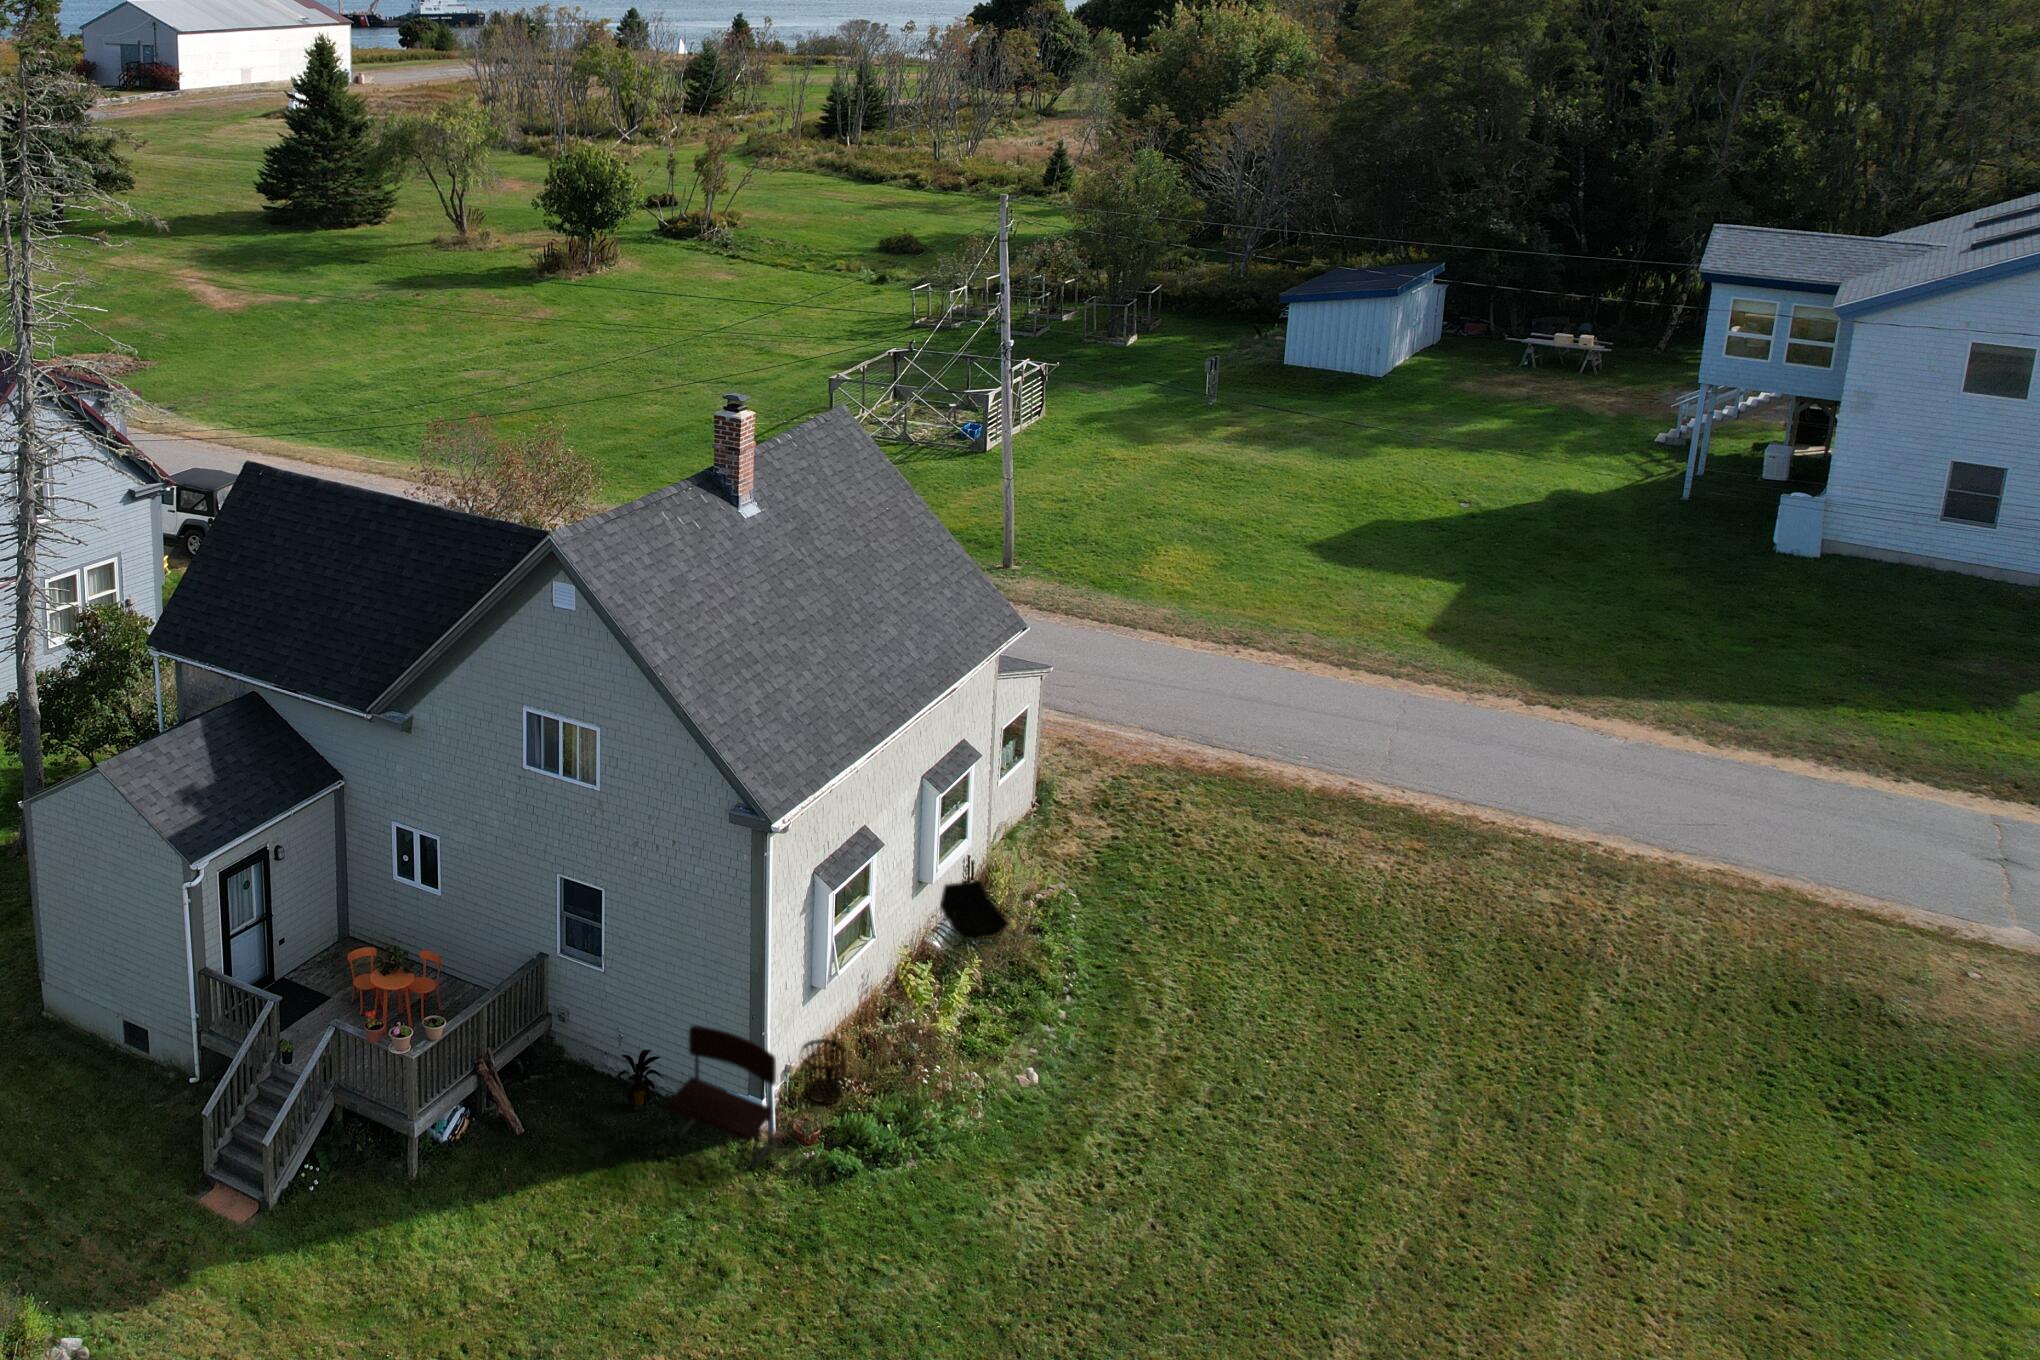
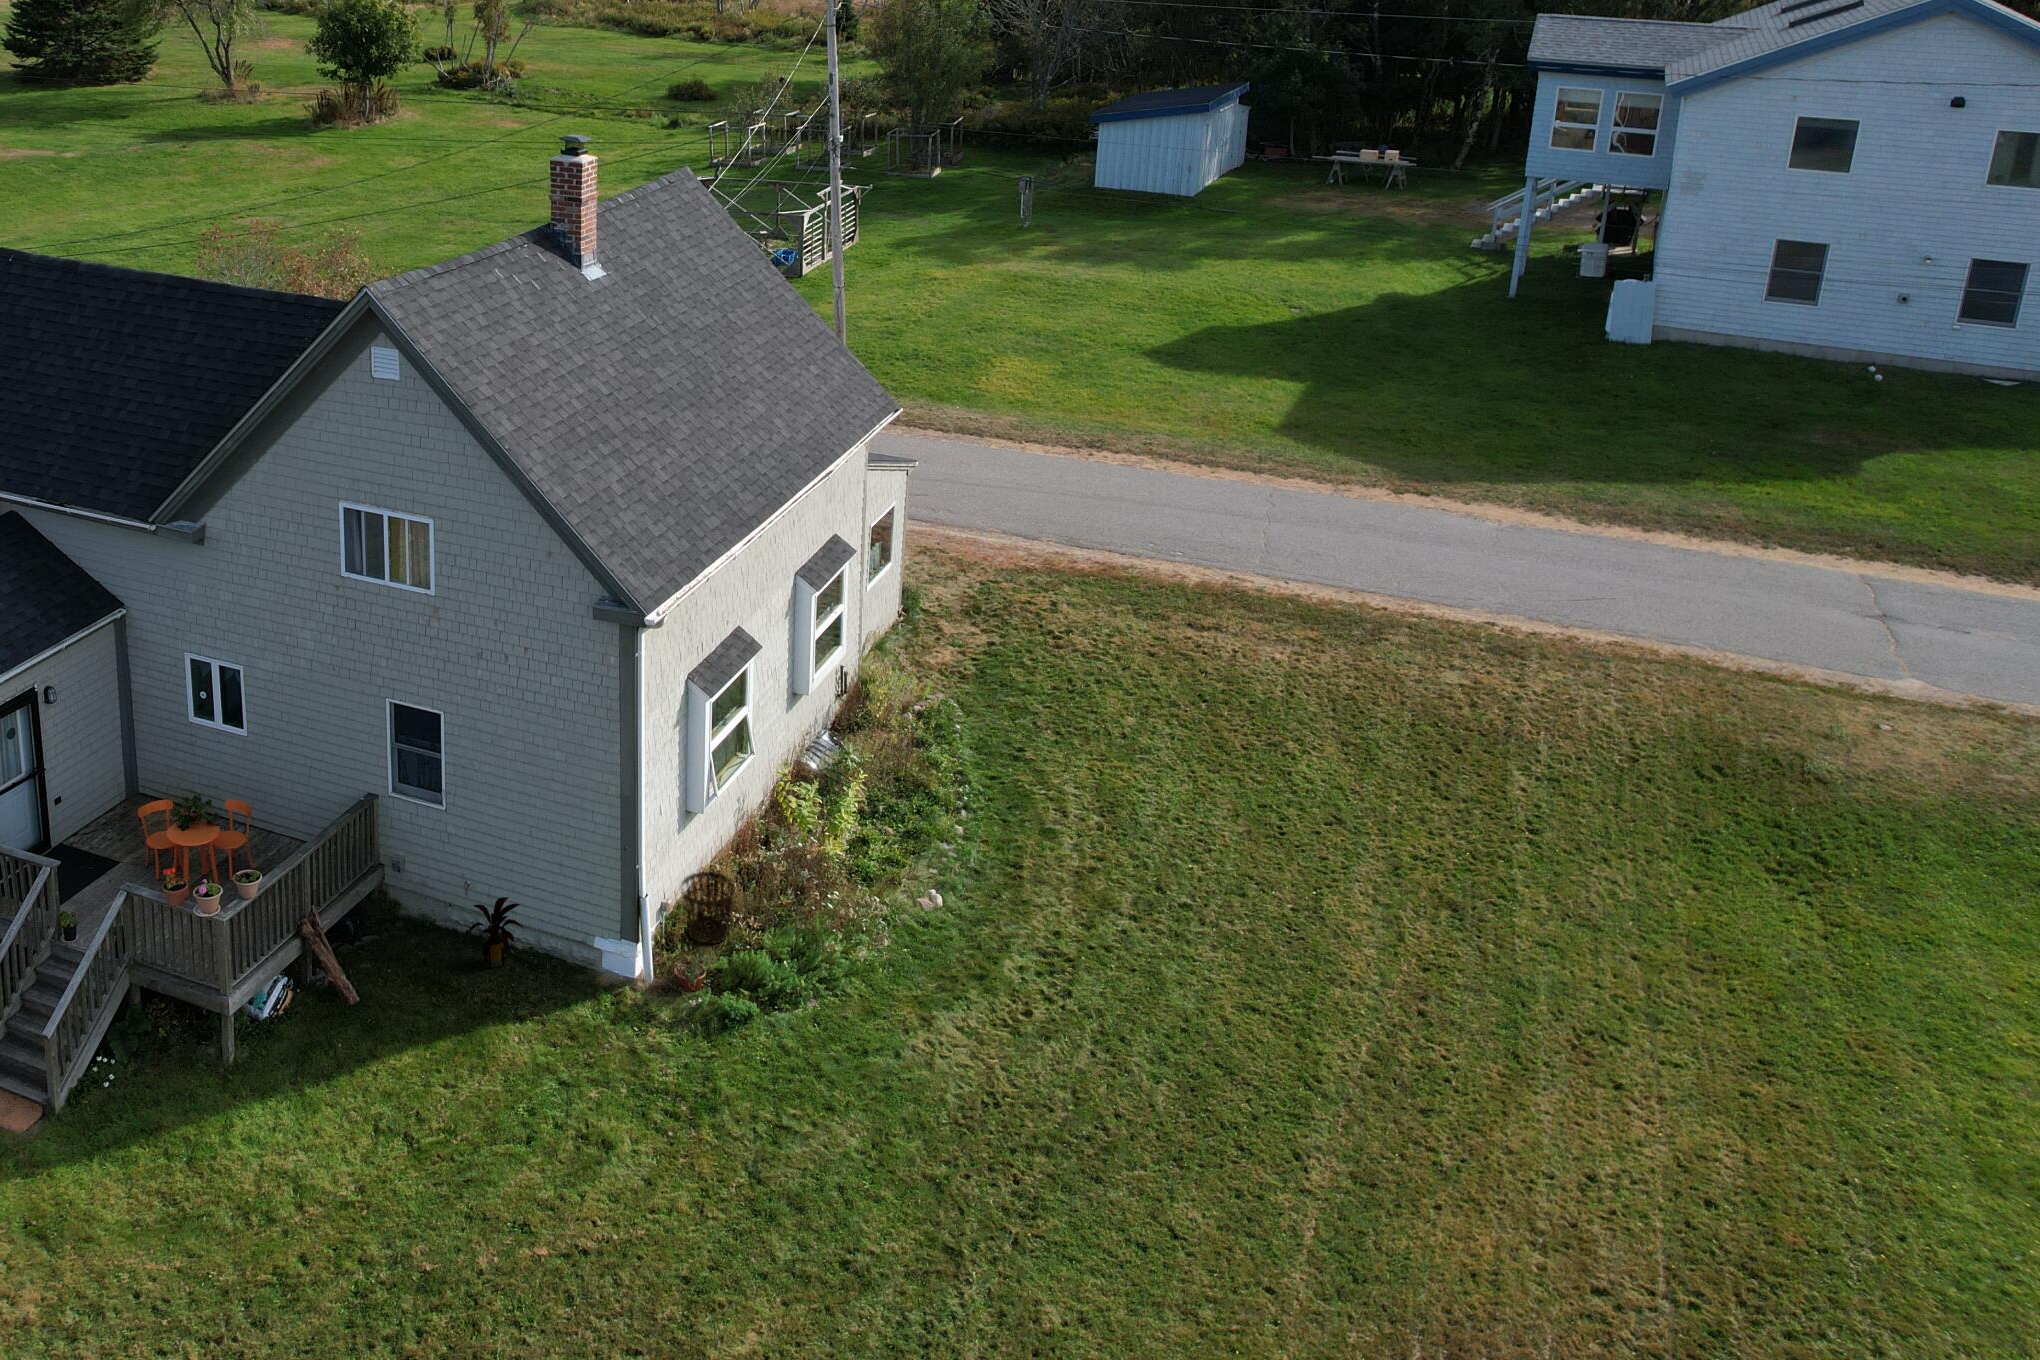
lounge chair: present [940,881,1009,958] -> none [821,692,899,778]
bench: present [667,1025,776,1169] -> none [530,864,658,1023]

